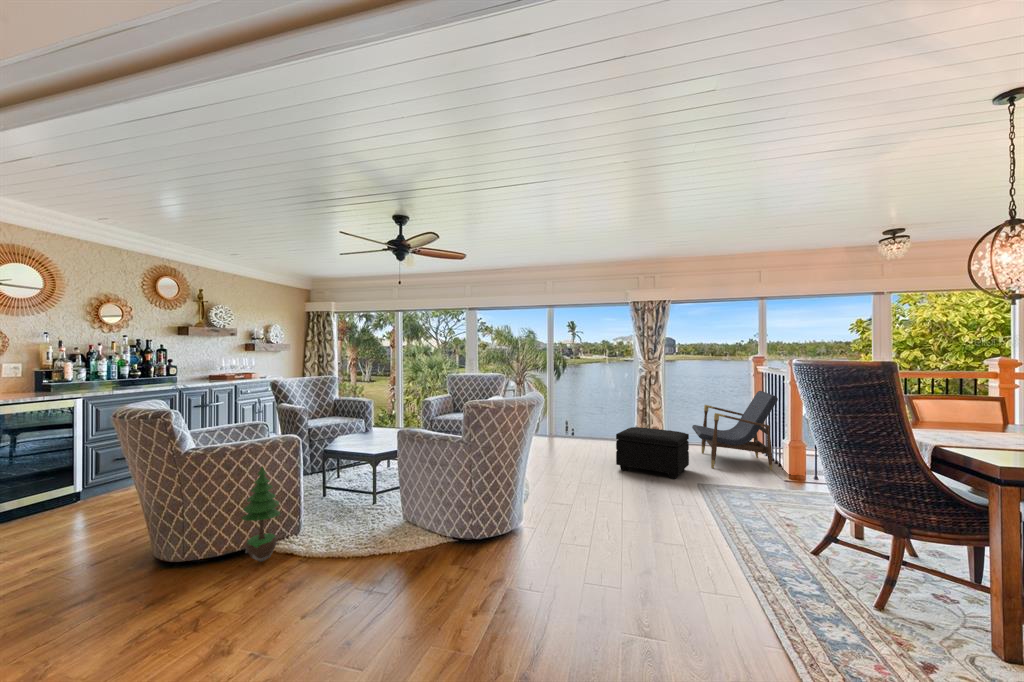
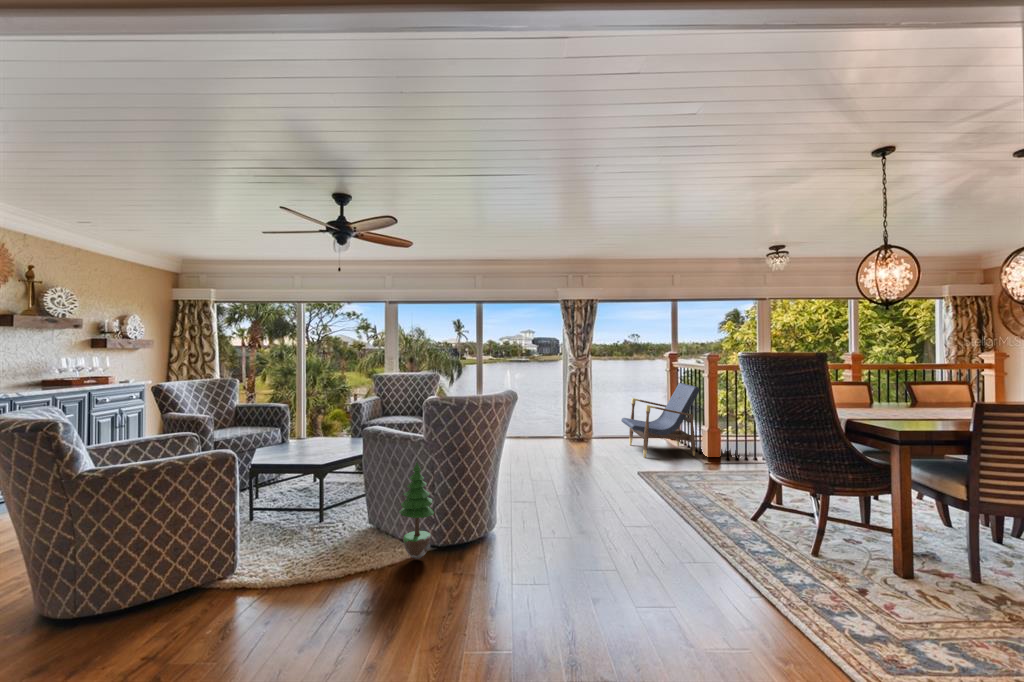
footstool: present [616,427,689,479] -> none [559,423,625,470]
potted tree: present [242,467,280,562] -> present [399,463,434,559]

